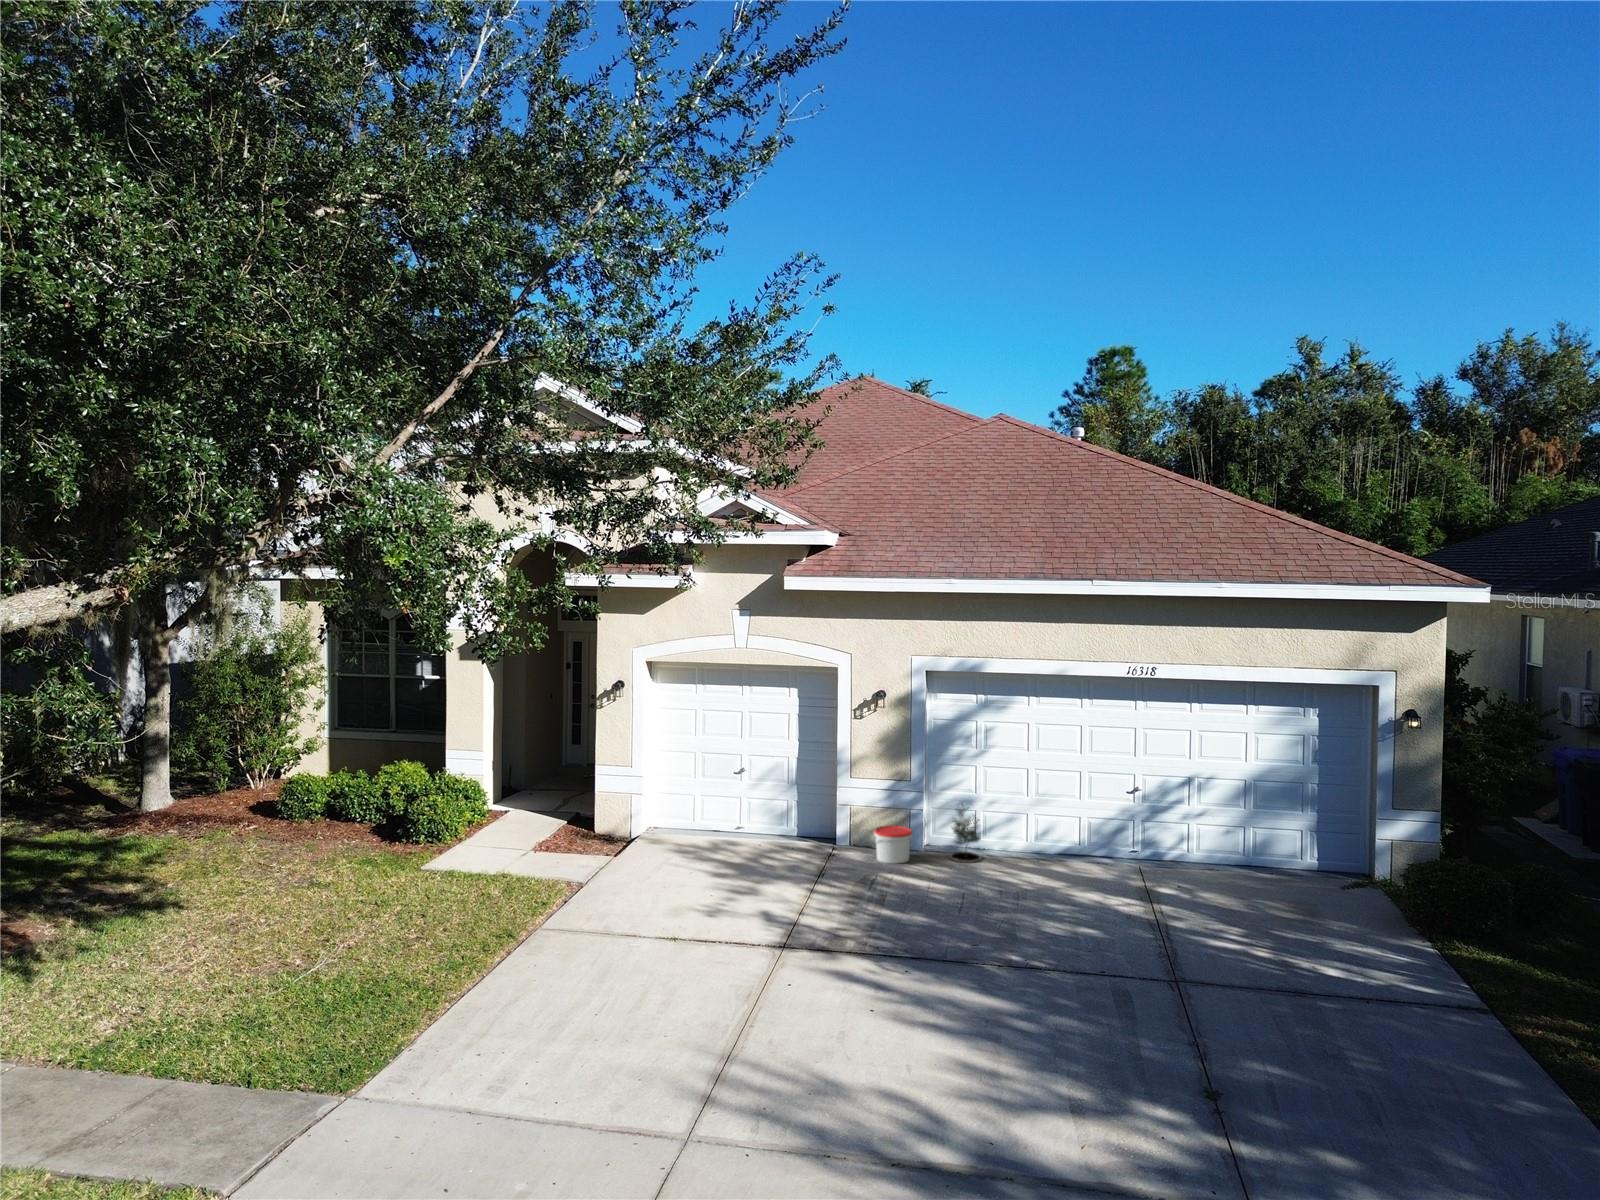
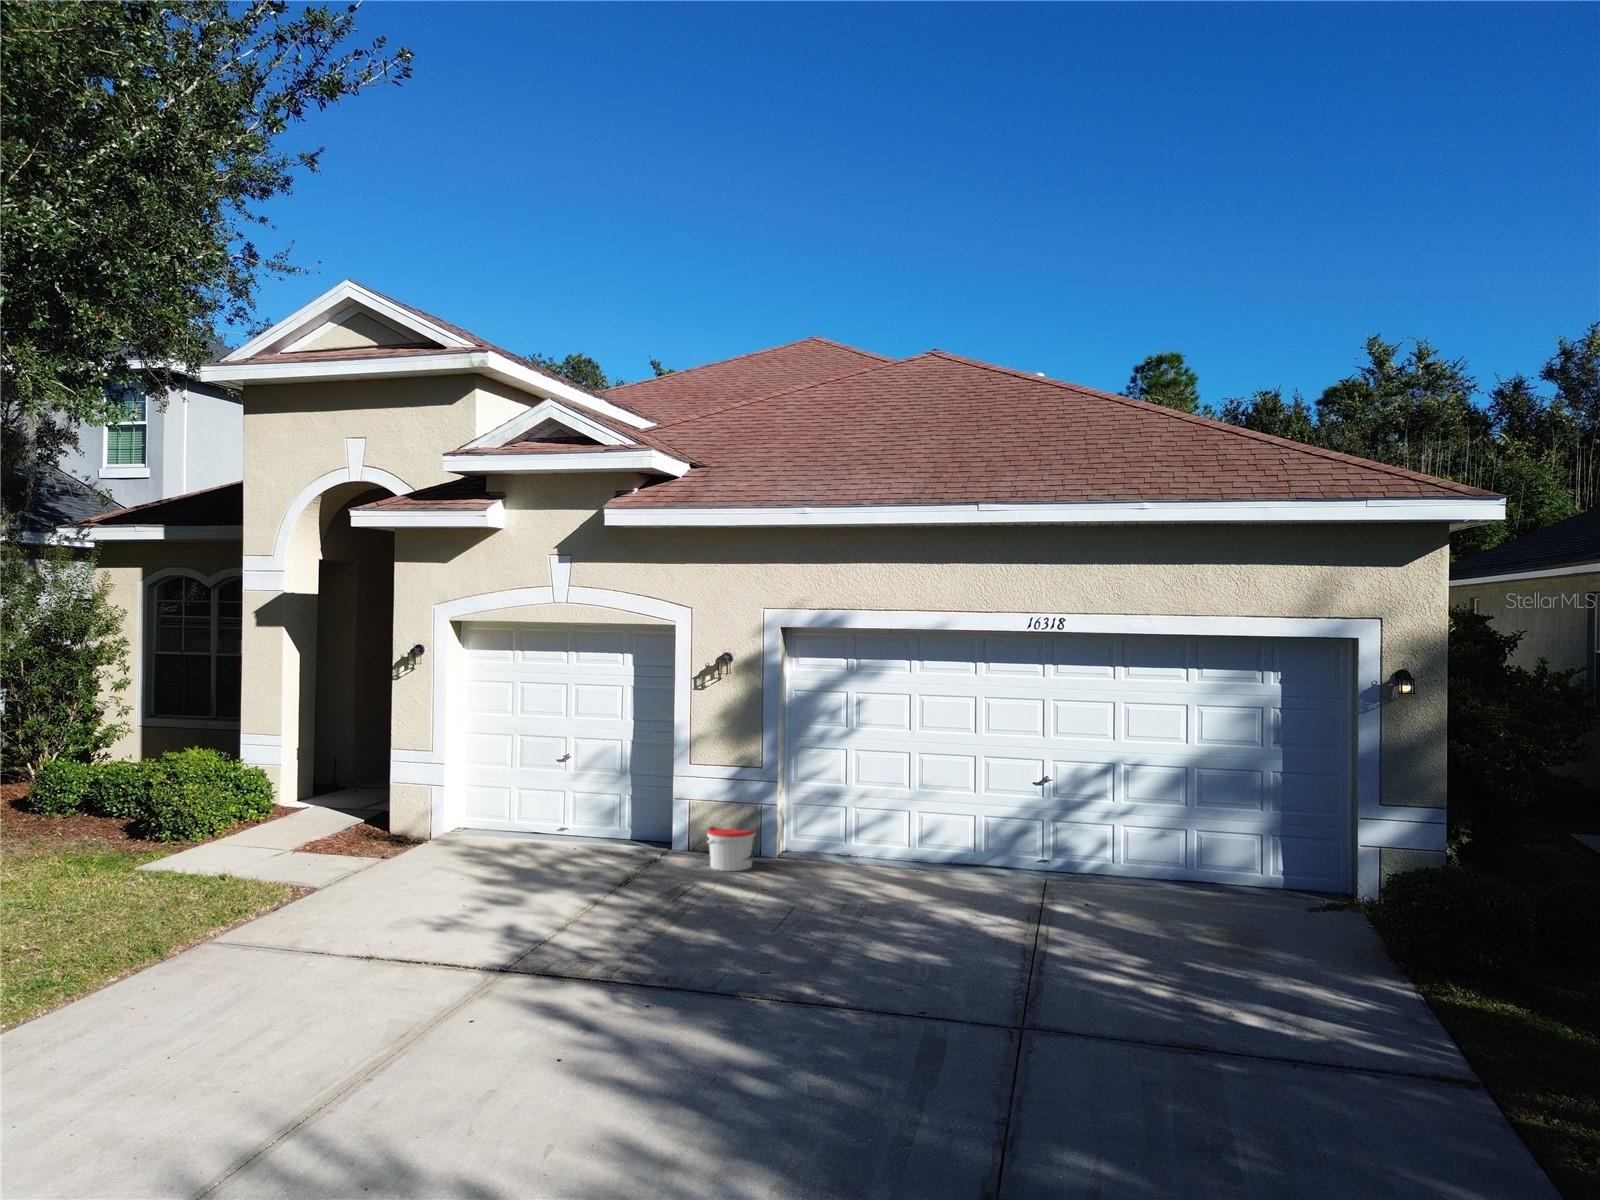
potted tree: present [949,805,981,863] -> none [802,793,849,872]

